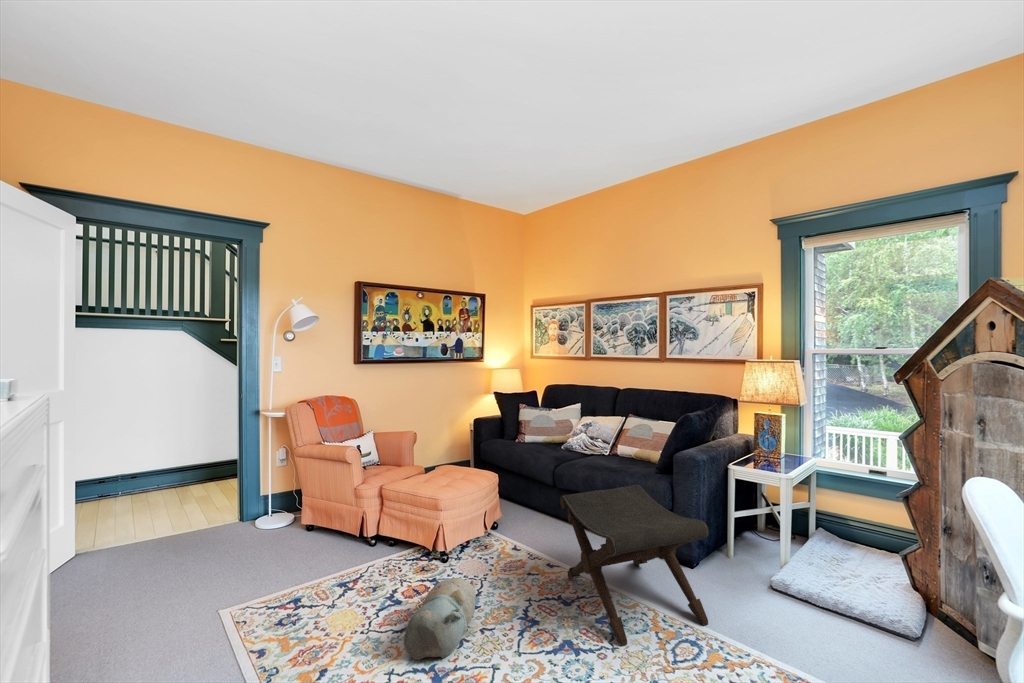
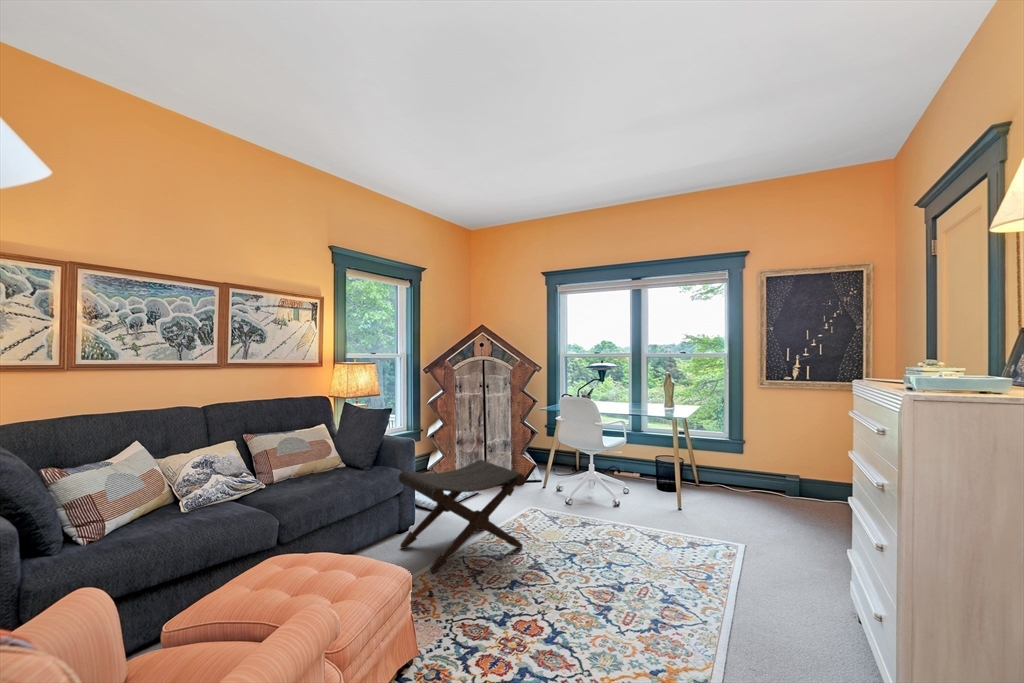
plush toy: present [404,578,476,660] -> none [503,566,603,634]

